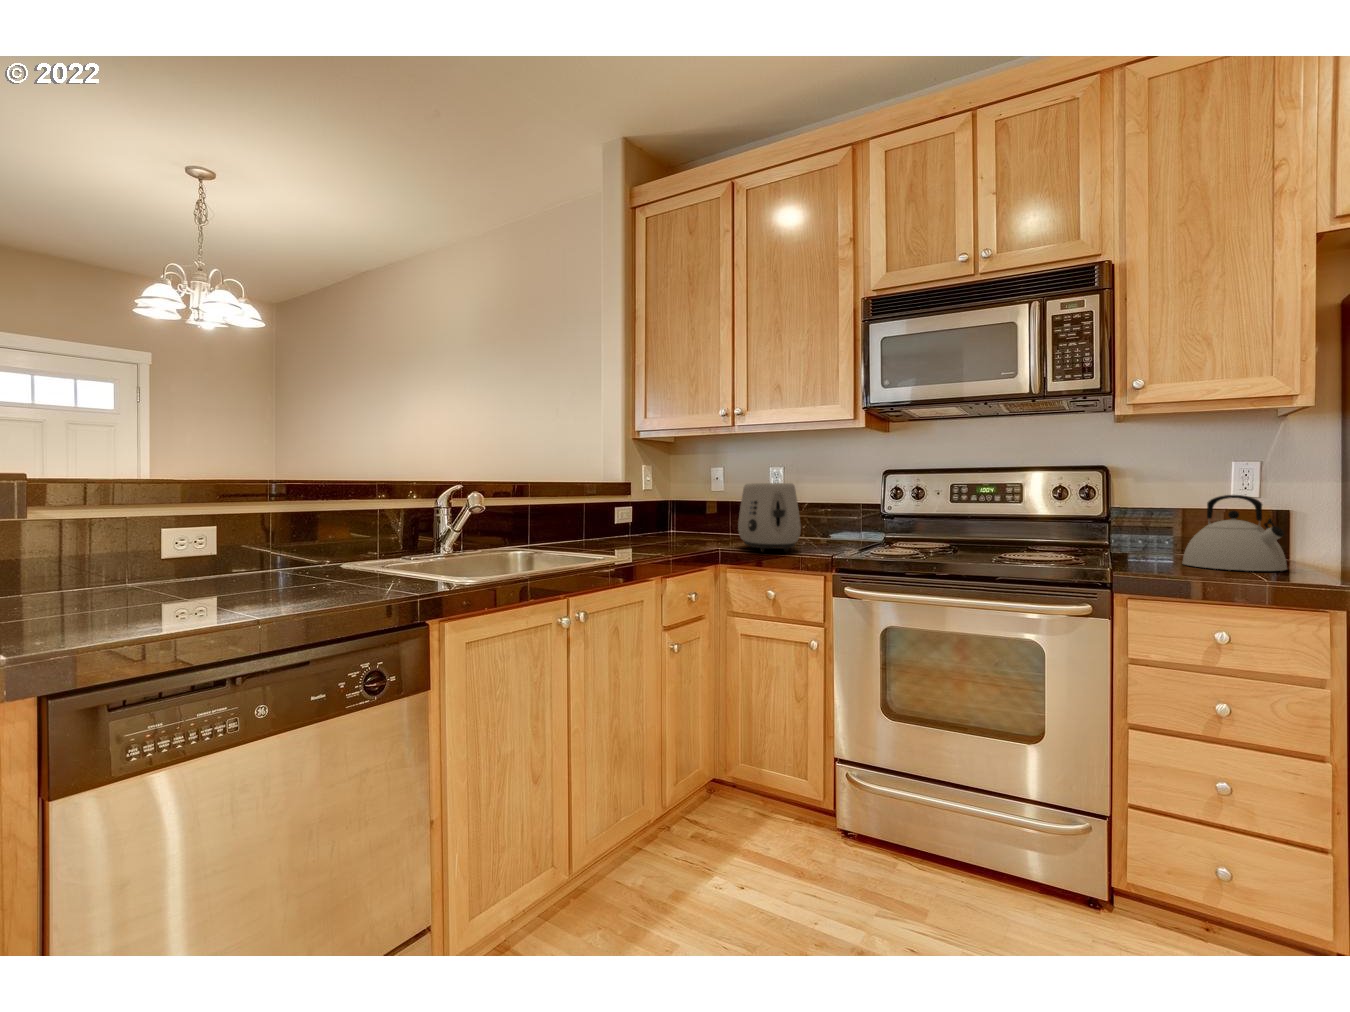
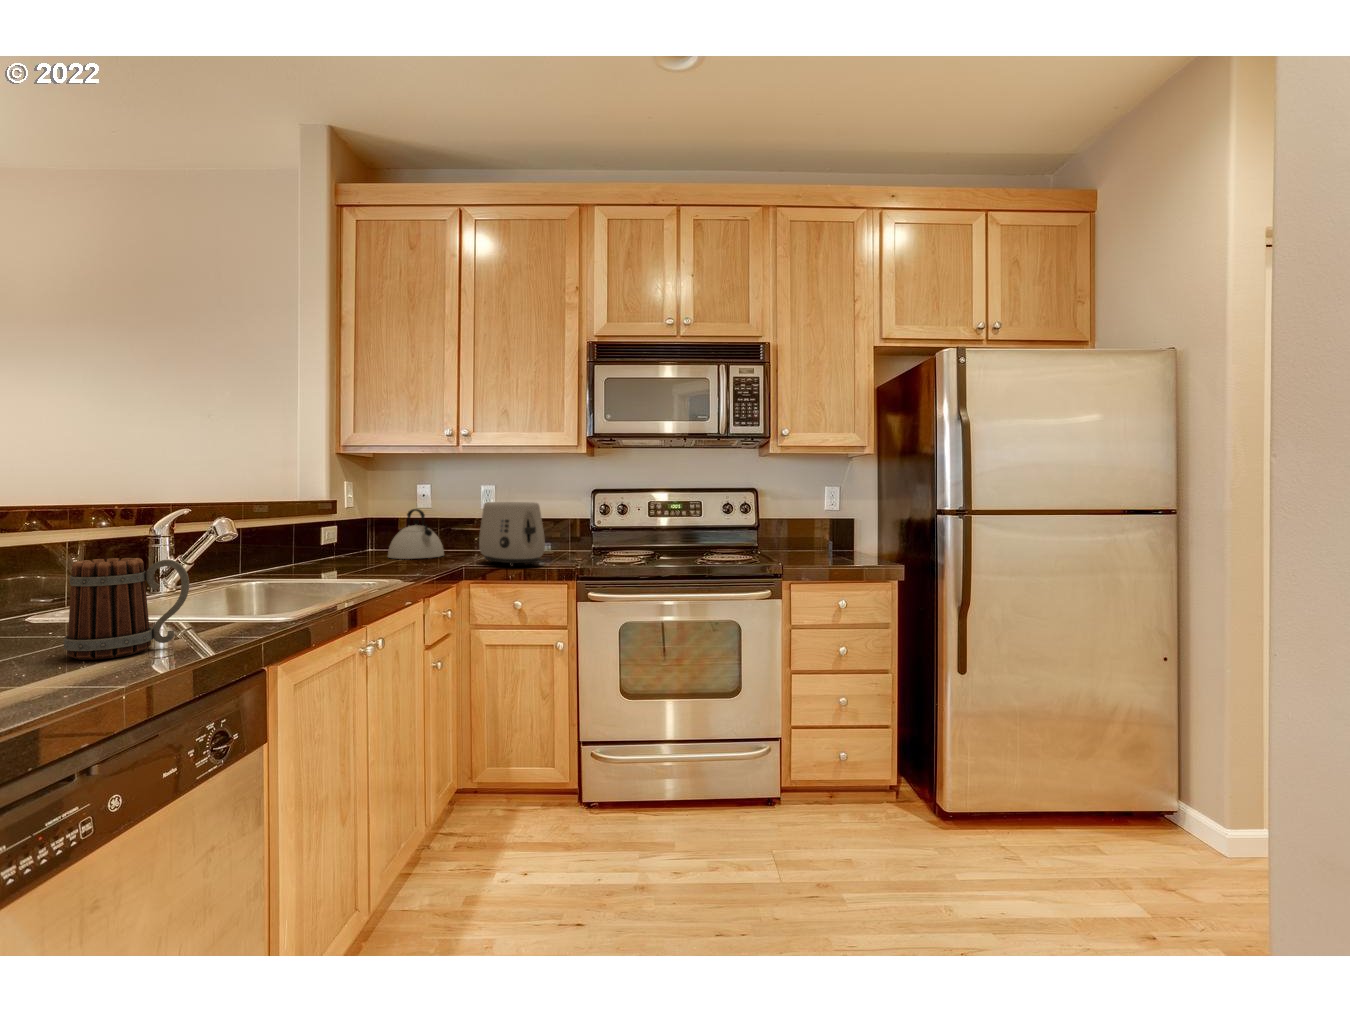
kettle: present [1182,495,1287,571] -> present [388,509,444,559]
mug: none [286,516,372,596] -> present [64,558,189,660]

